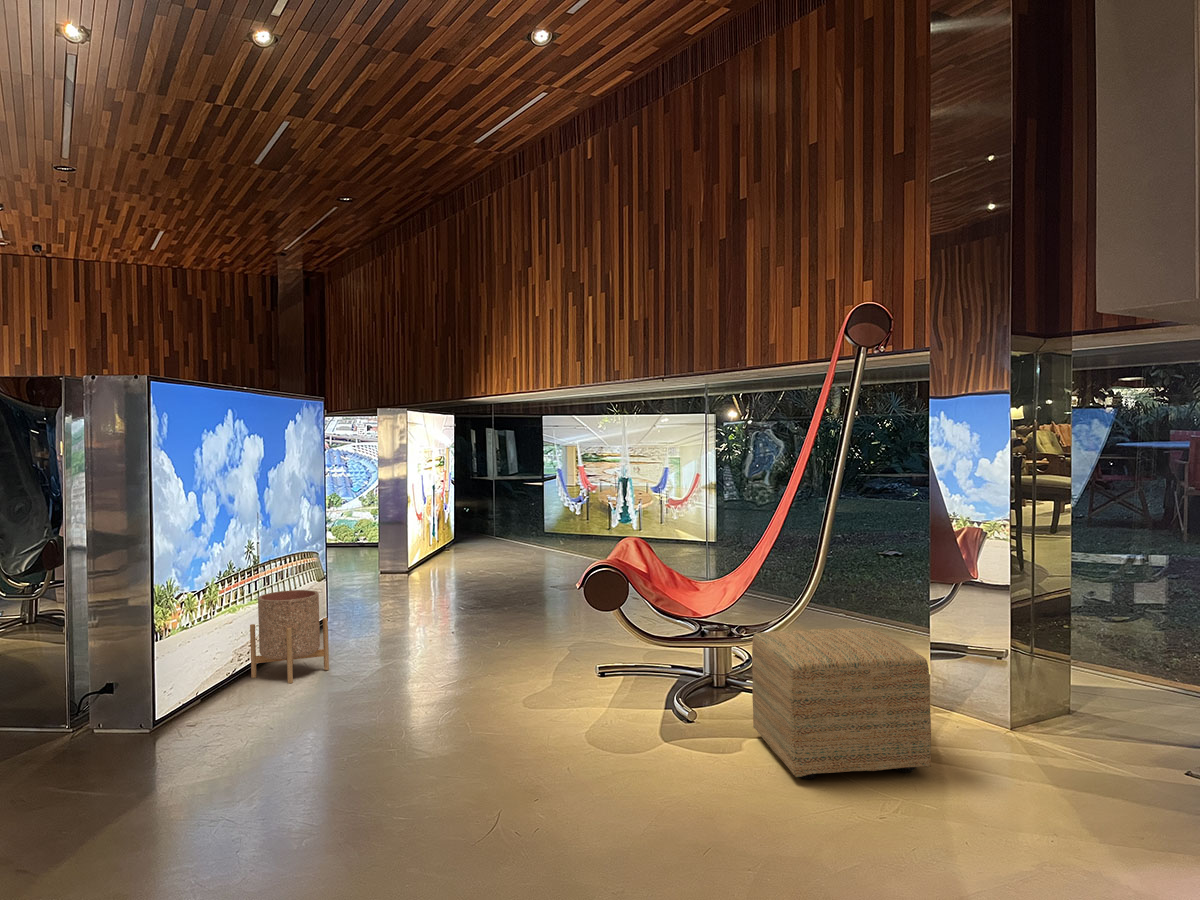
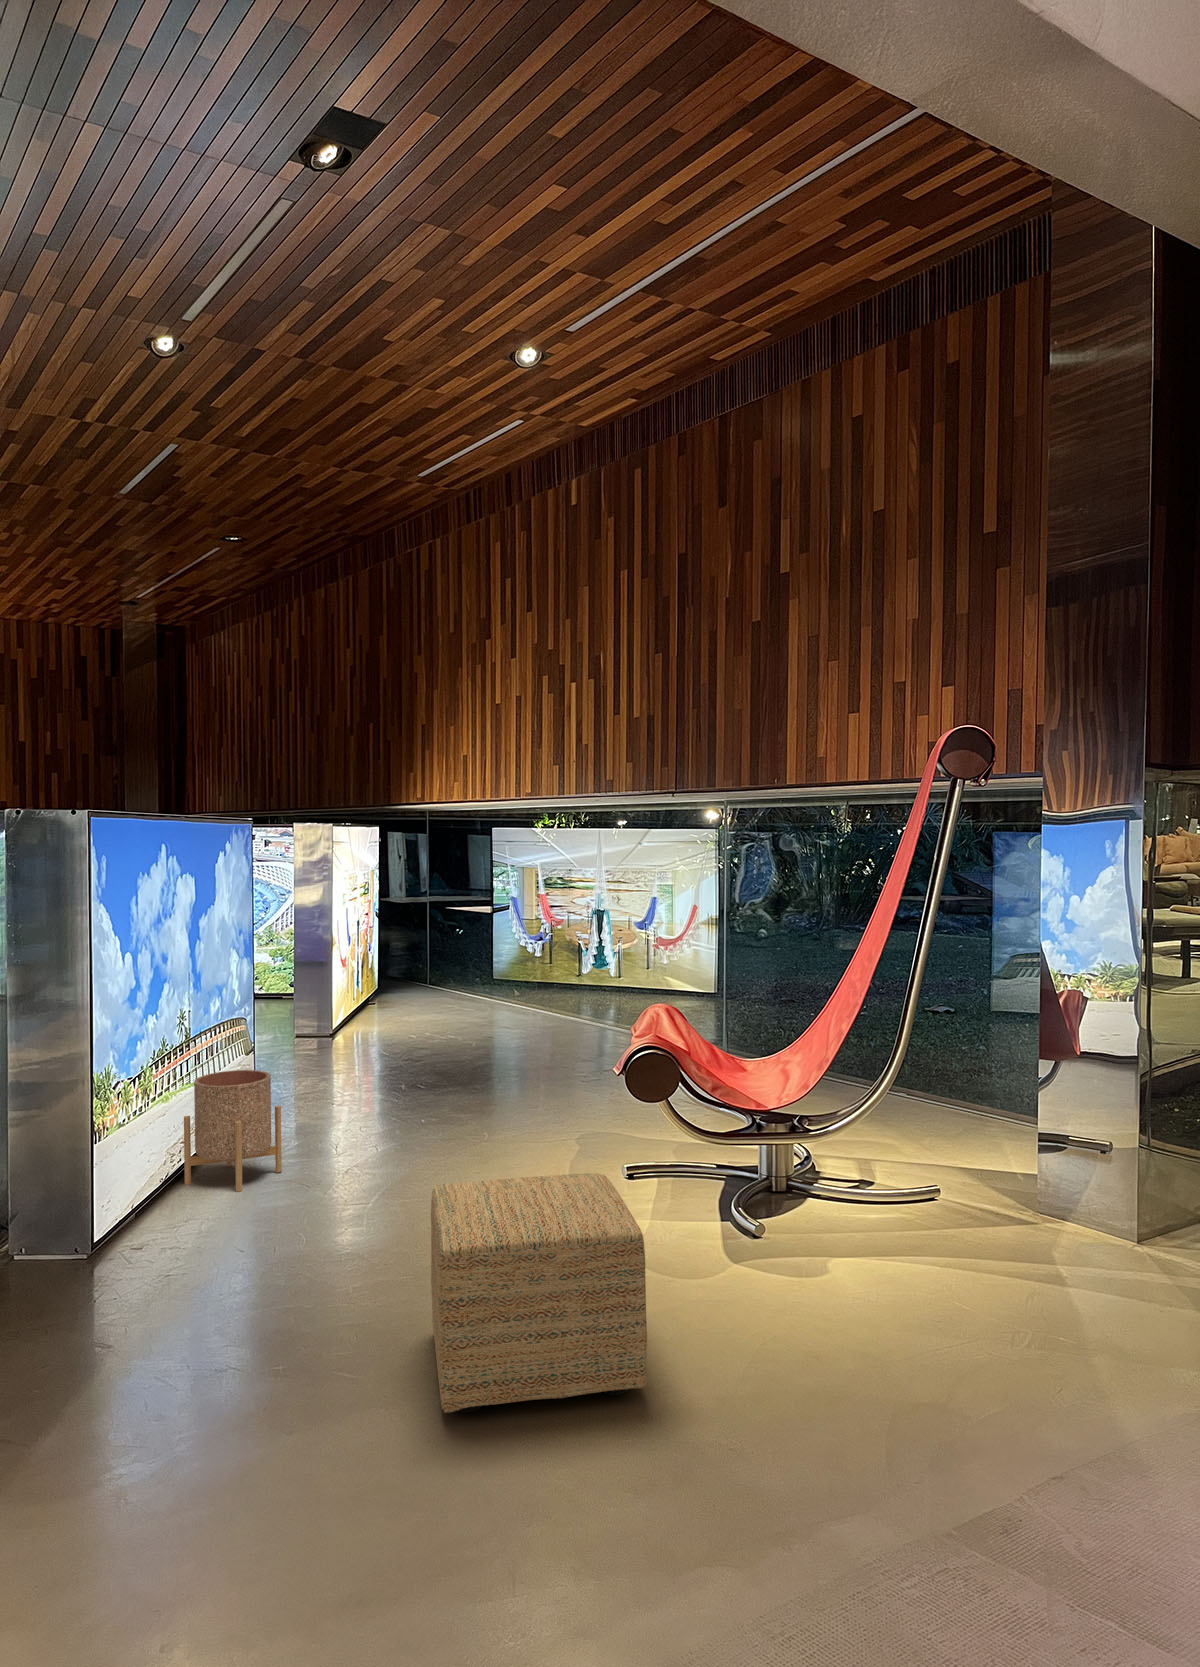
ottoman: present [752,628,931,779] -> present [431,1173,647,1413]

